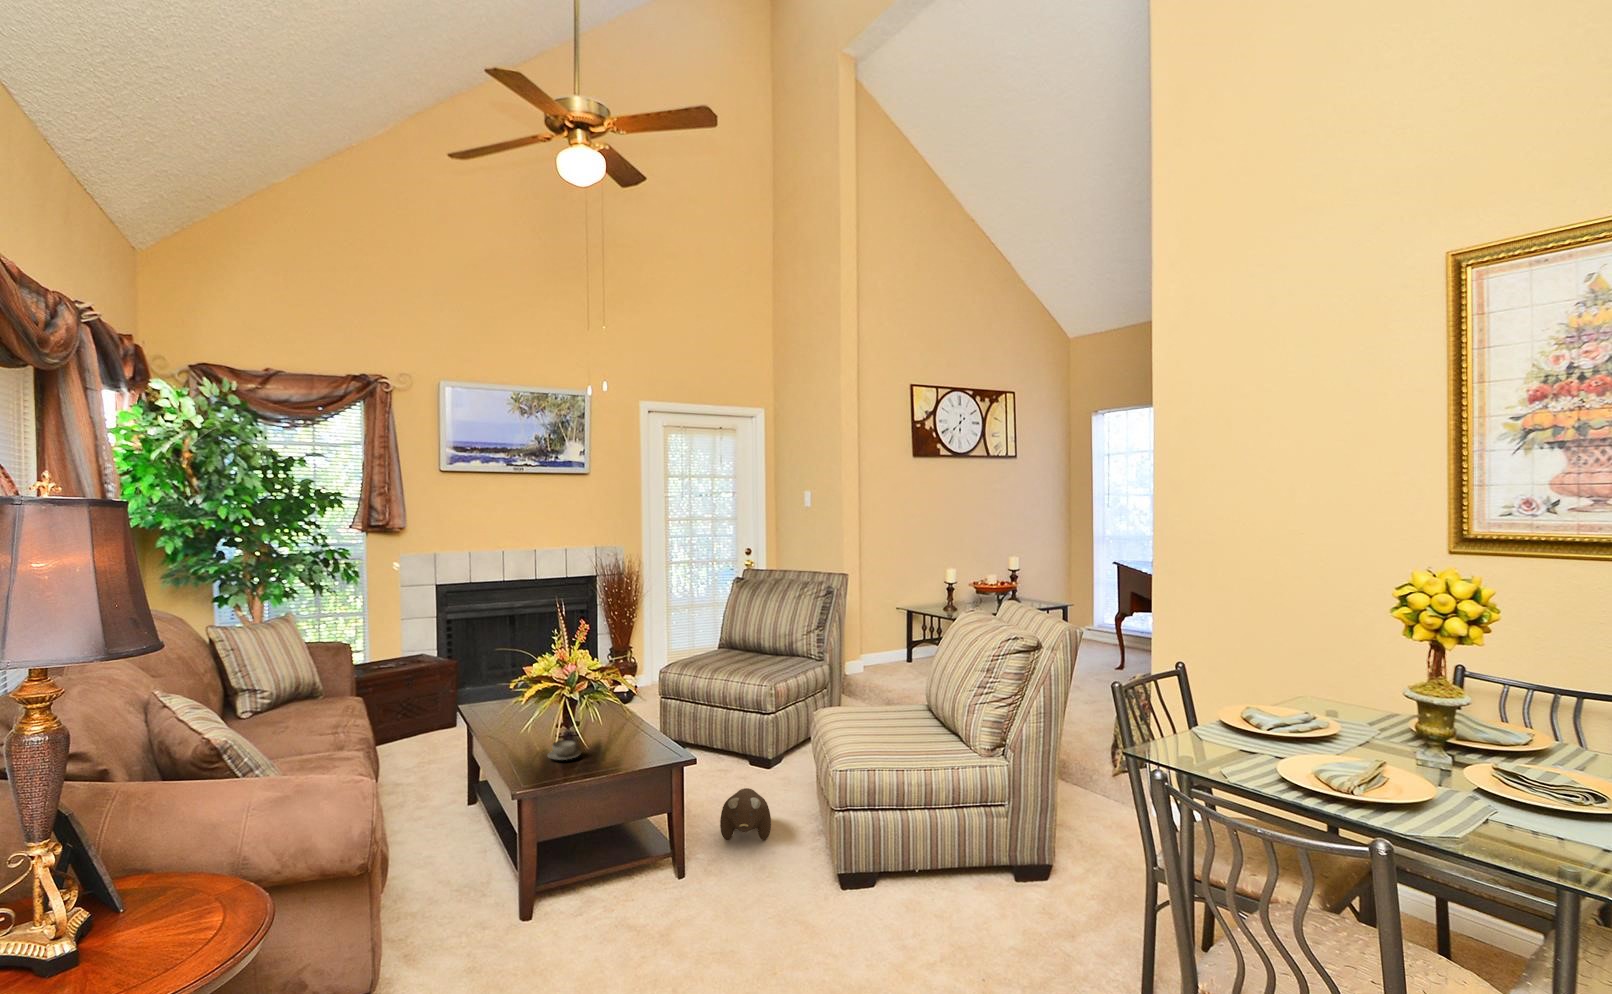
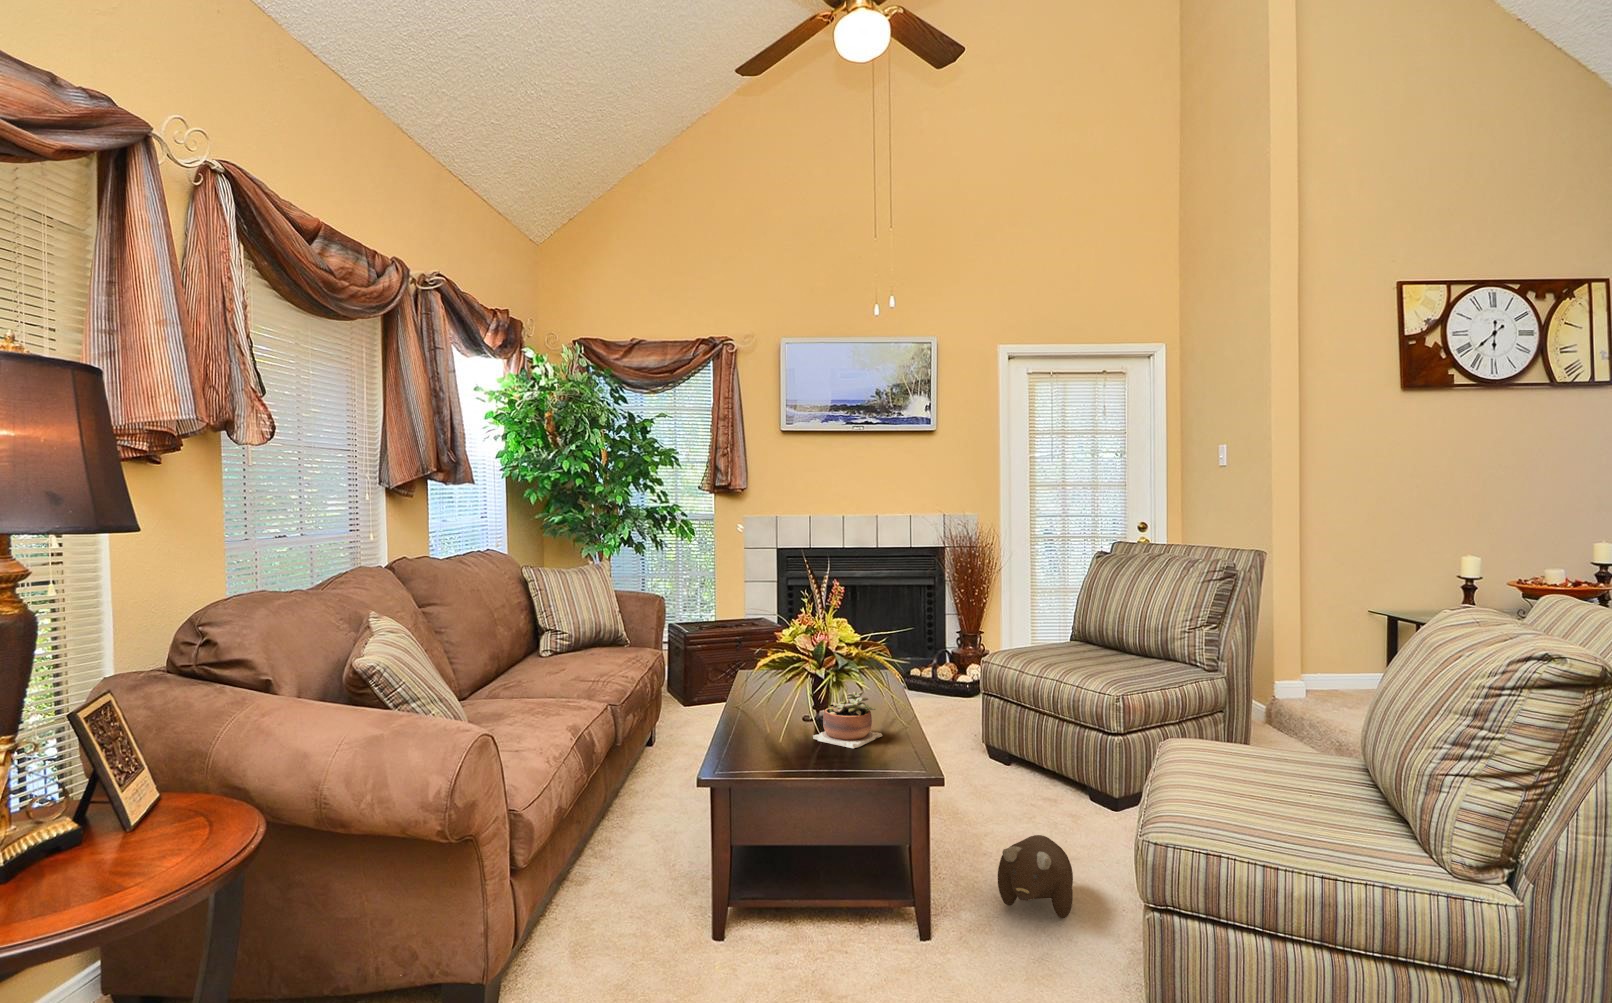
succulent plant: none [584,706,634,749] -> present [813,692,882,748]
teacup: present [547,740,581,760] -> none [757,725,800,751]

